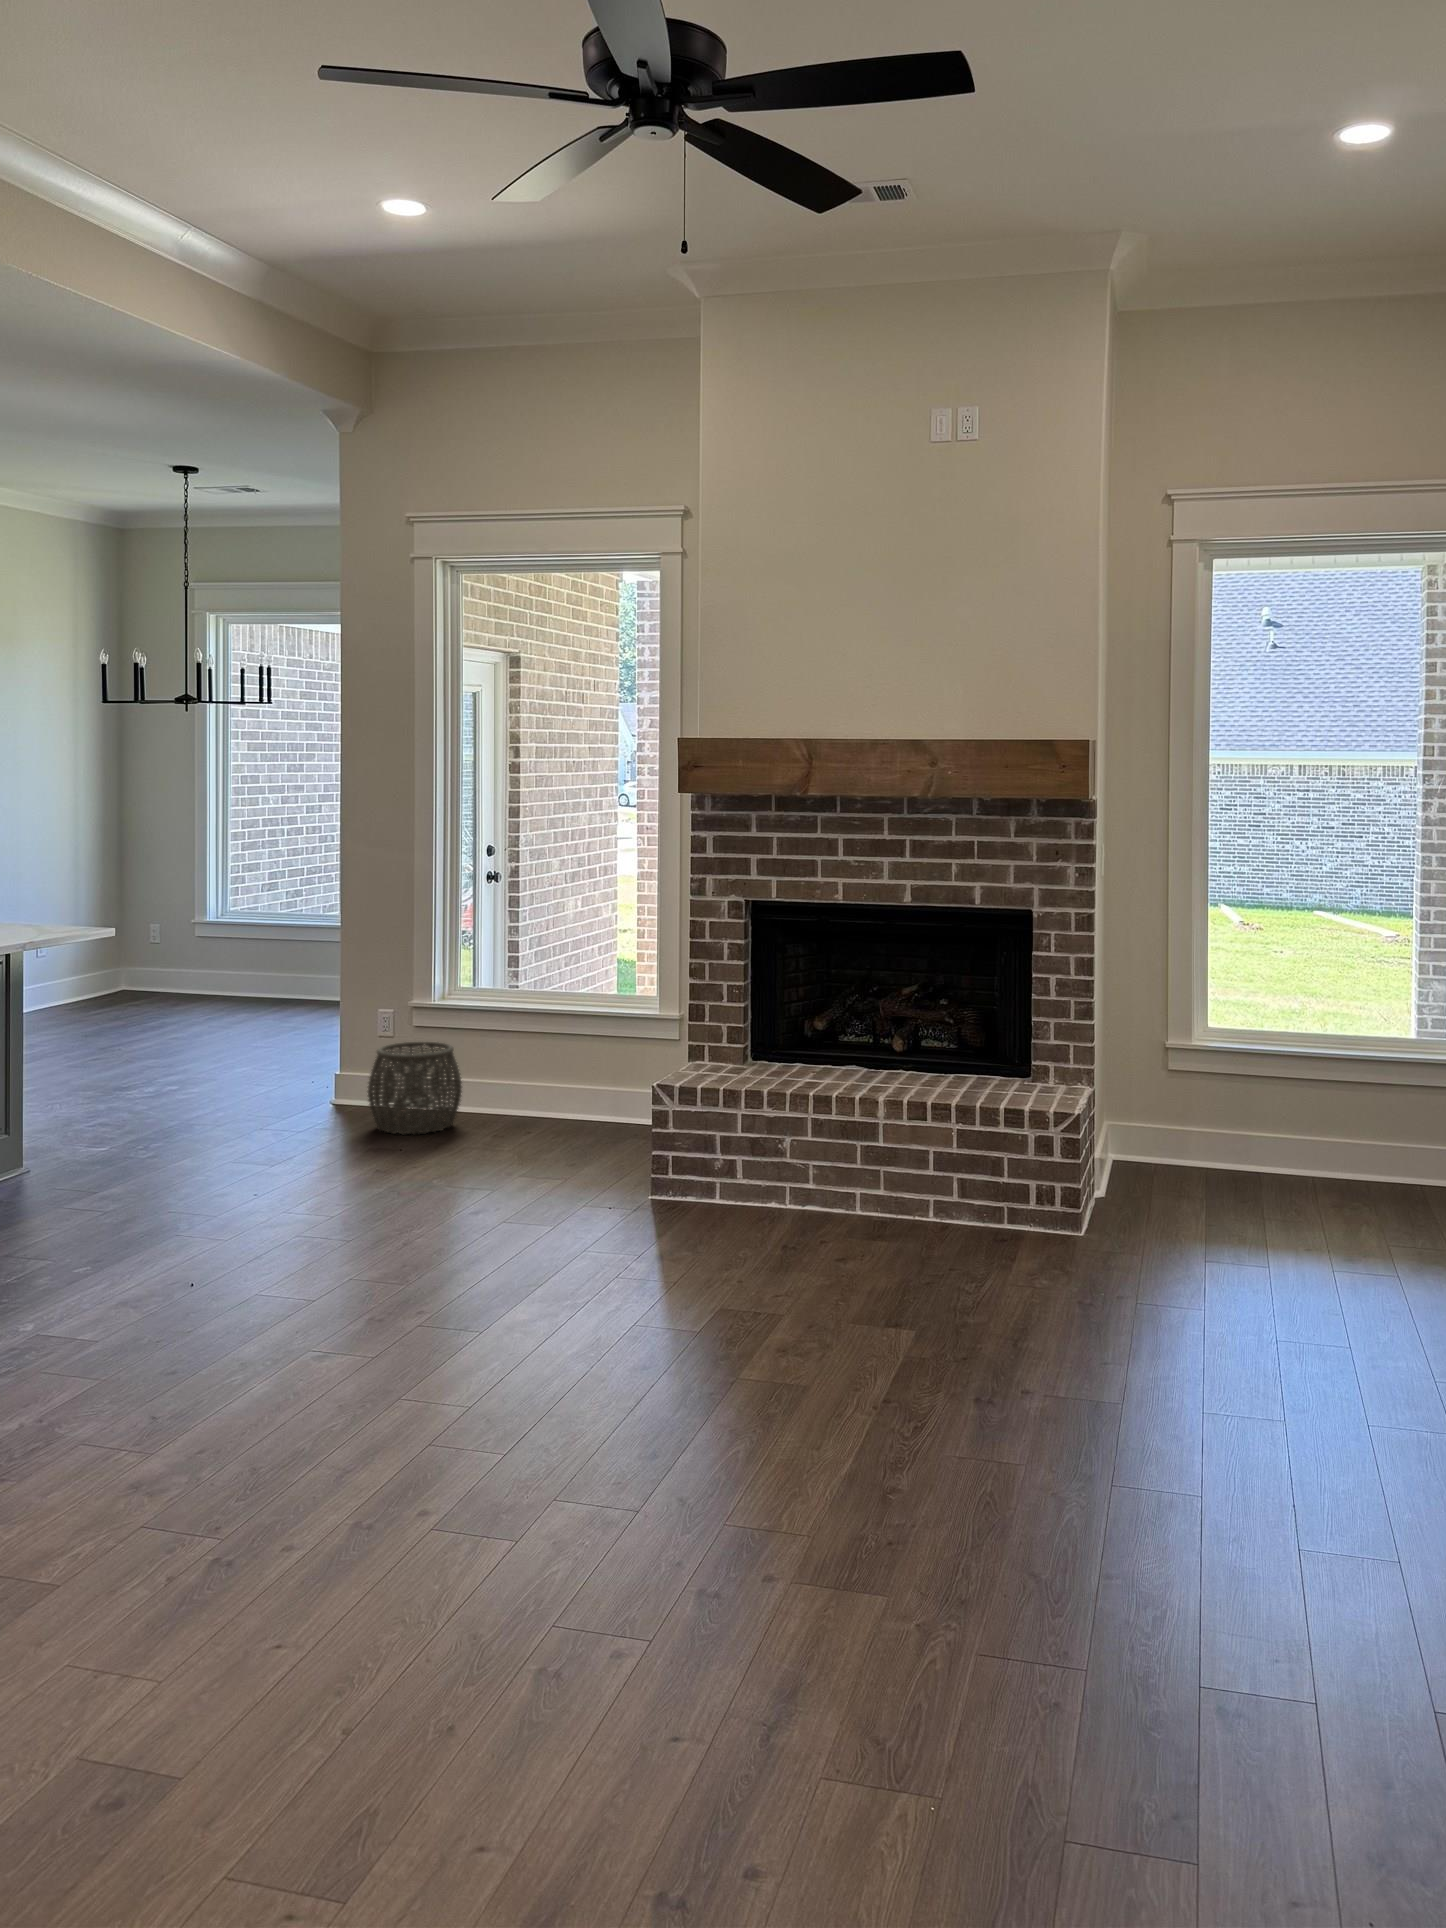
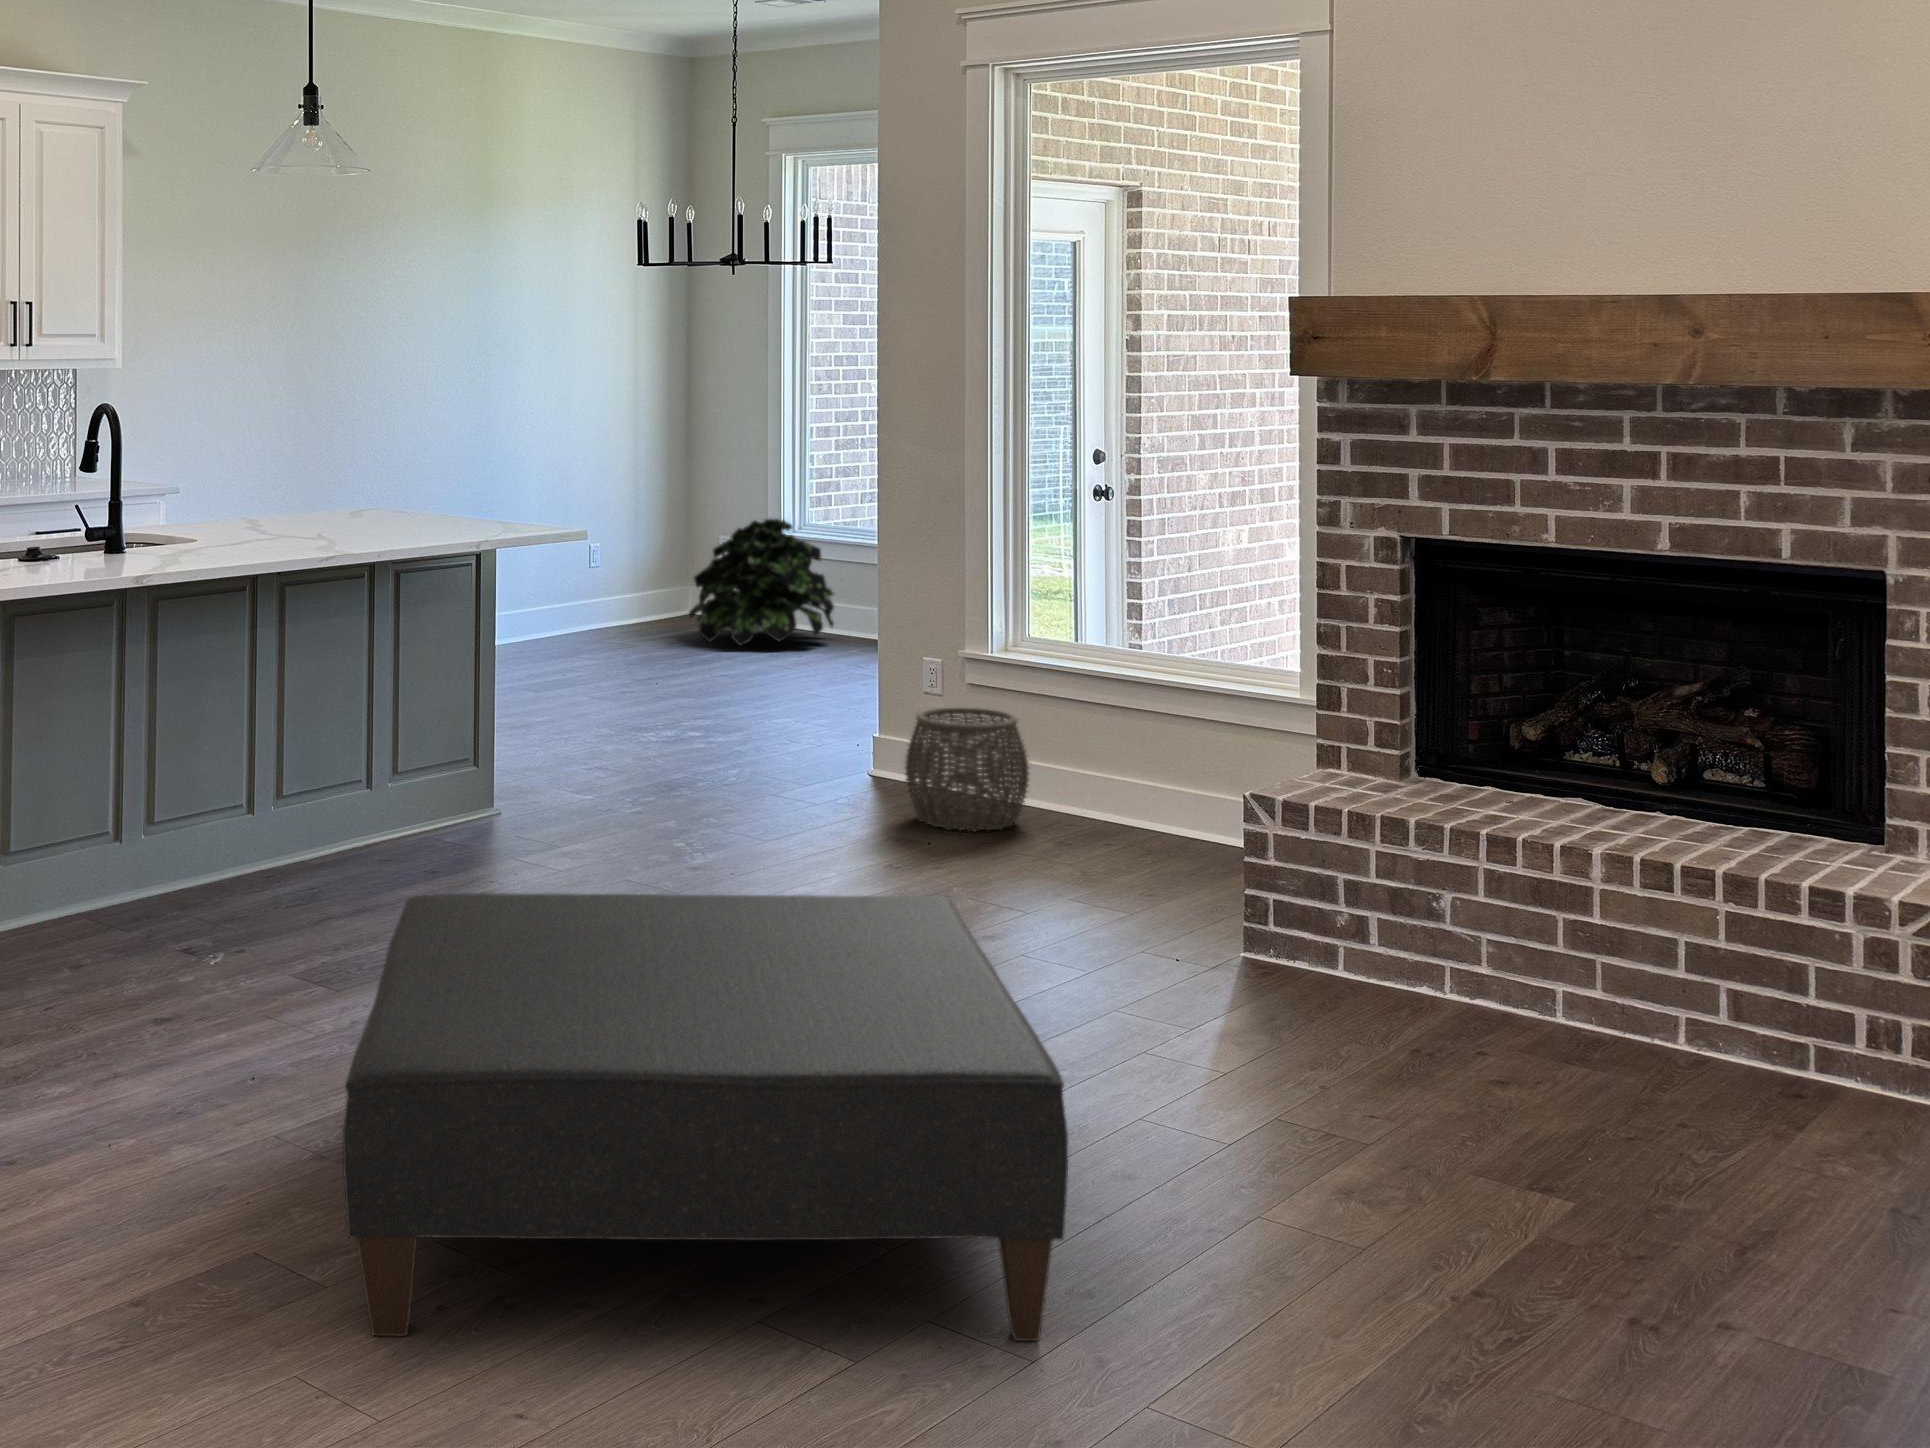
potted plant: none [122,905,253,1009] -> present [689,519,834,646]
ottoman: none [54,1184,671,1620] -> present [343,893,1068,1341]

